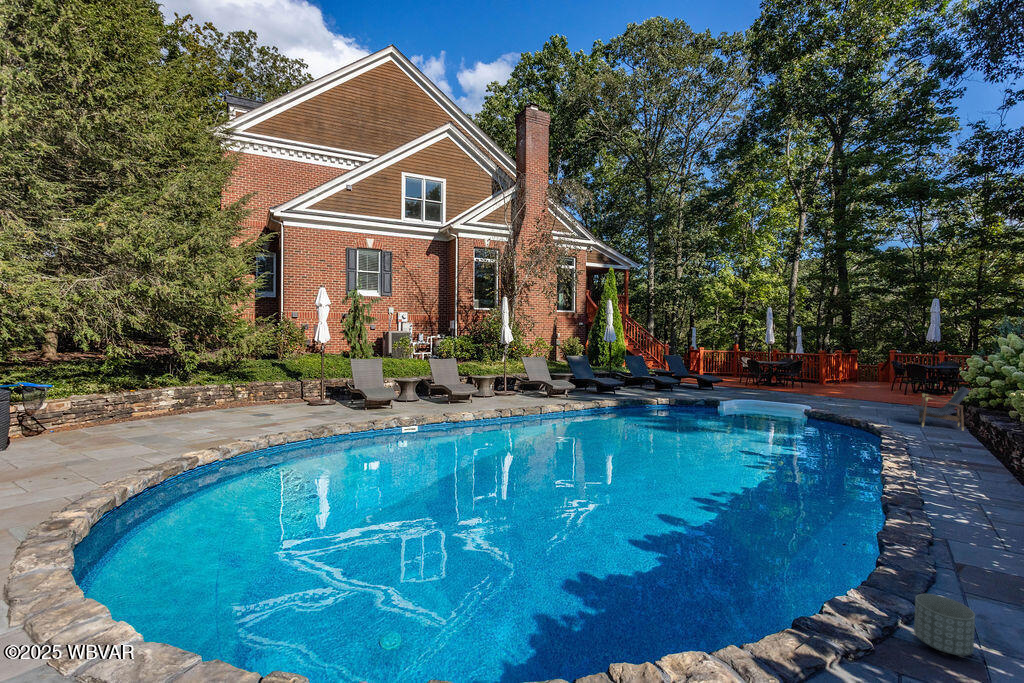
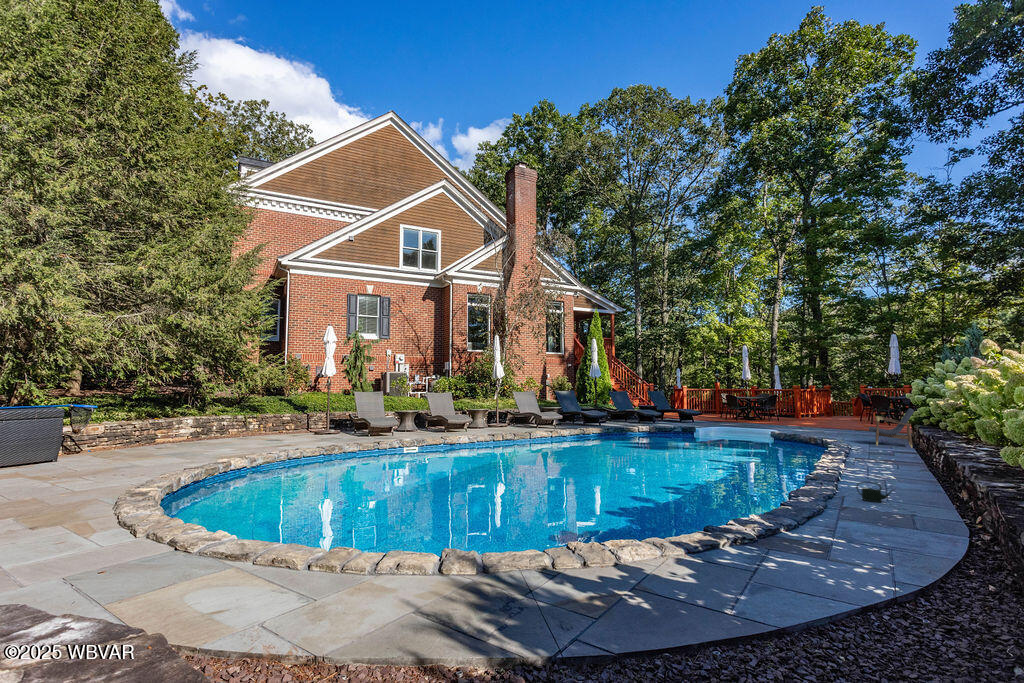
watering can: none [955,511,1009,538] -> present [856,482,893,502]
planter: present [914,594,975,655] -> none [786,511,824,549]

